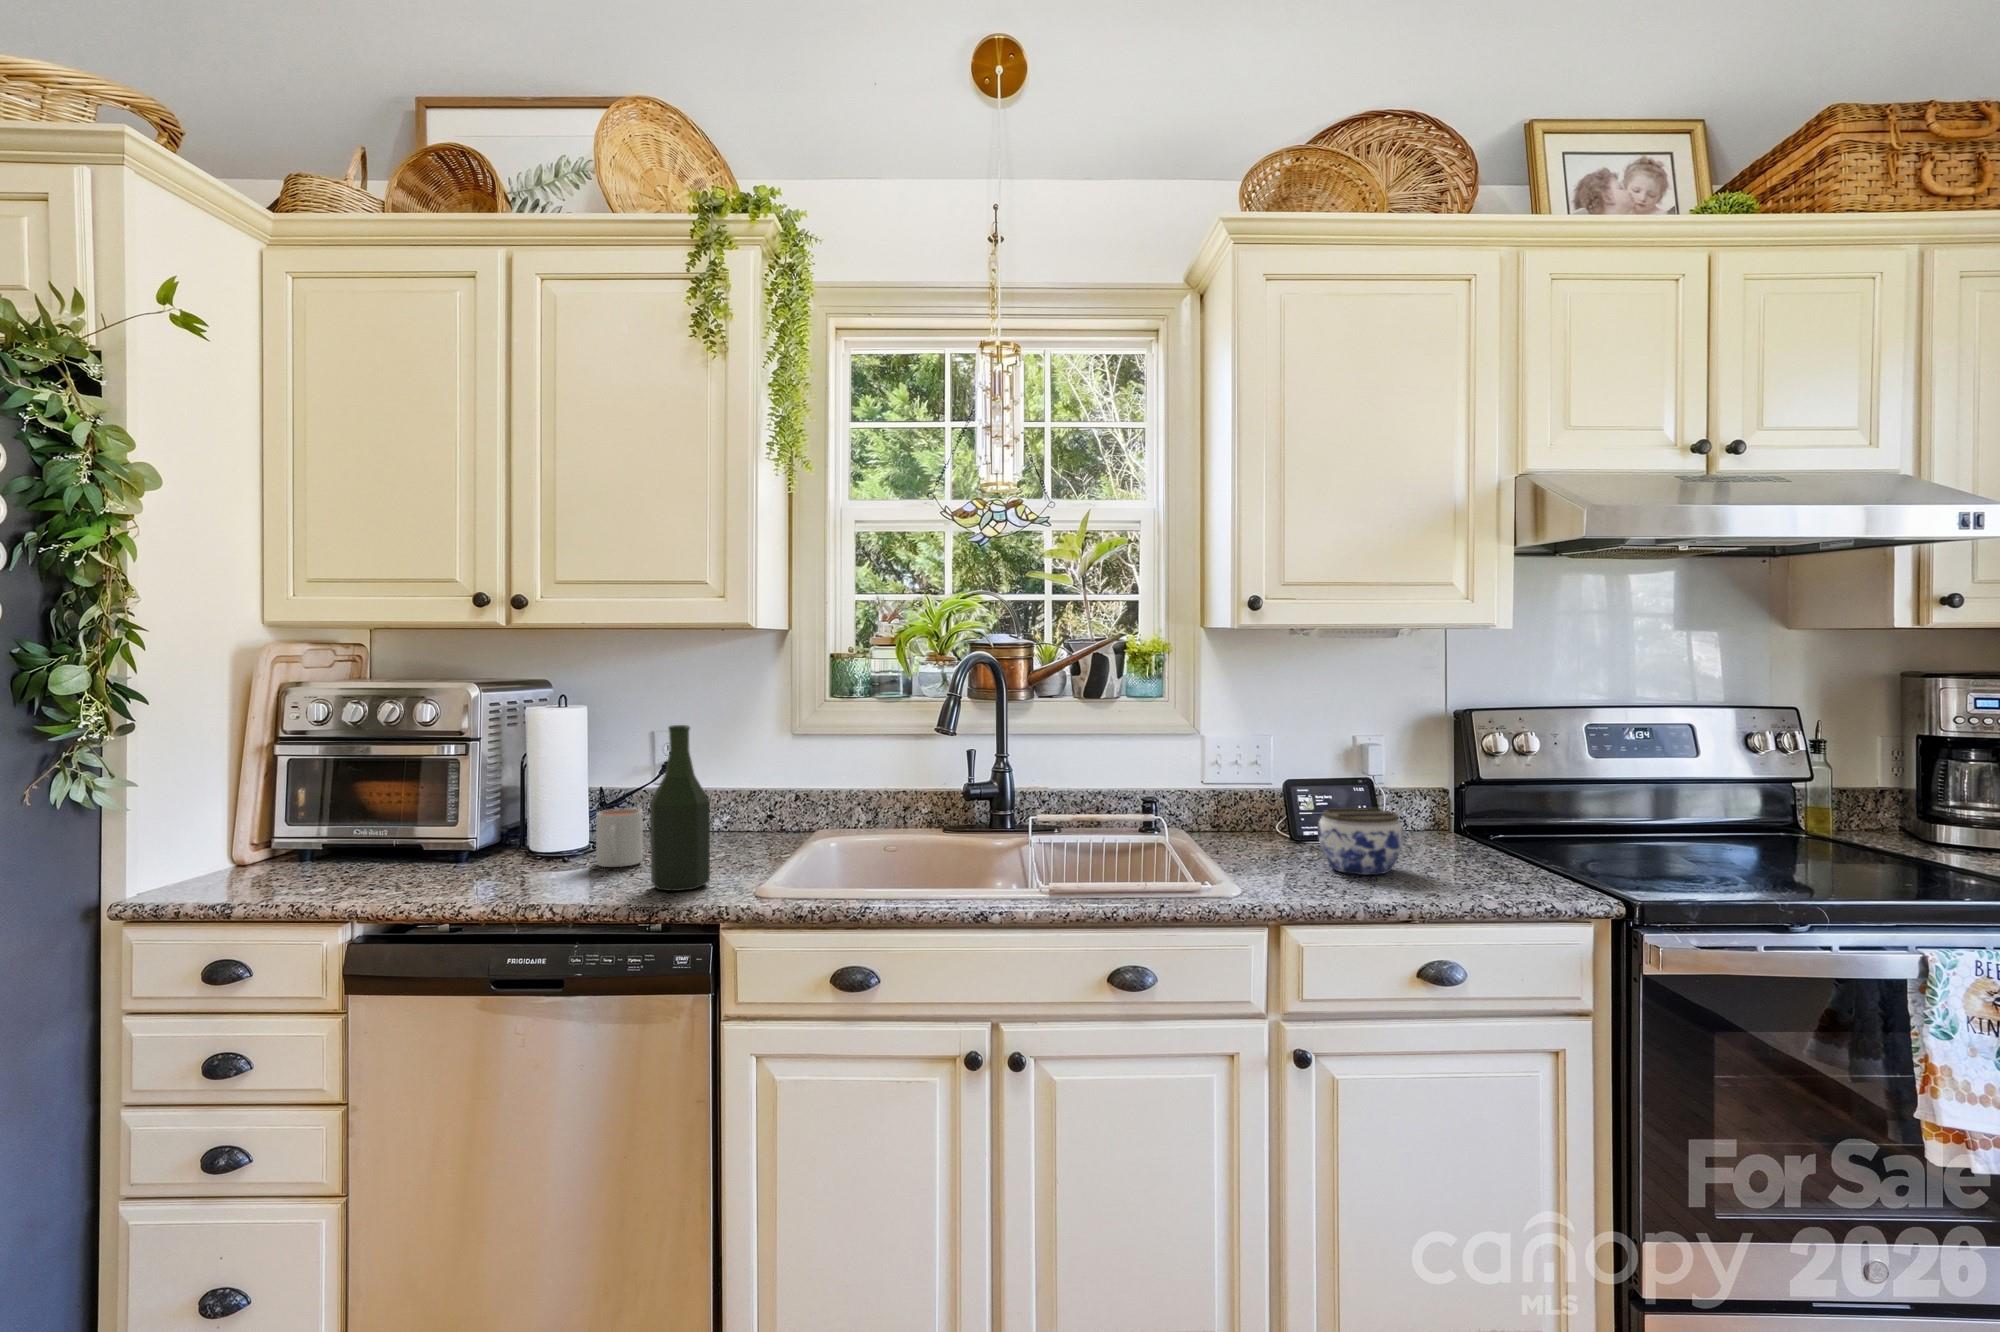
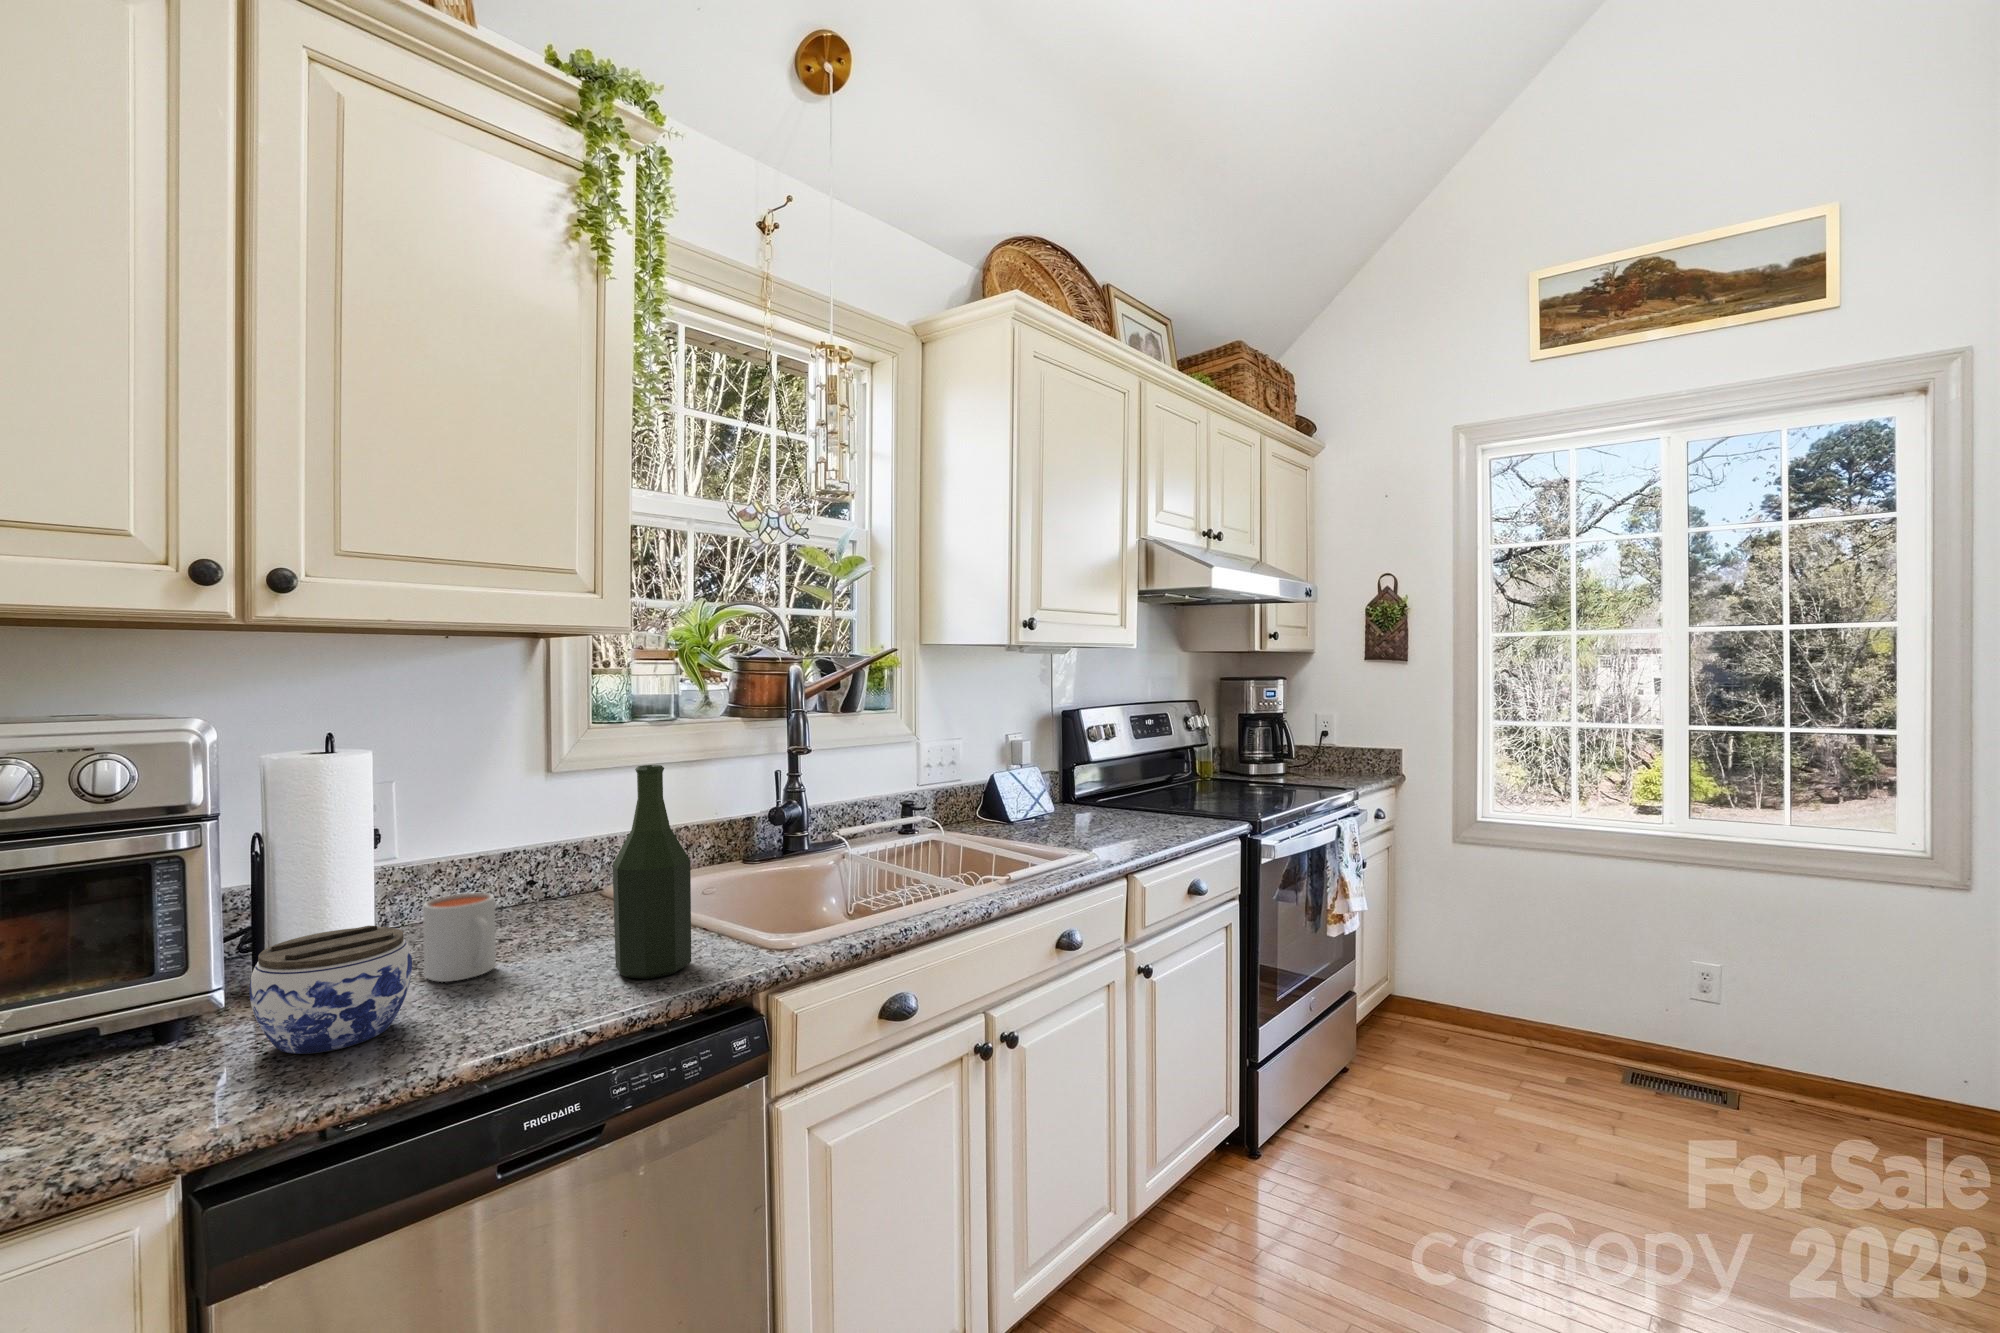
jar: present [1318,808,1403,875] -> present [249,926,412,1054]

